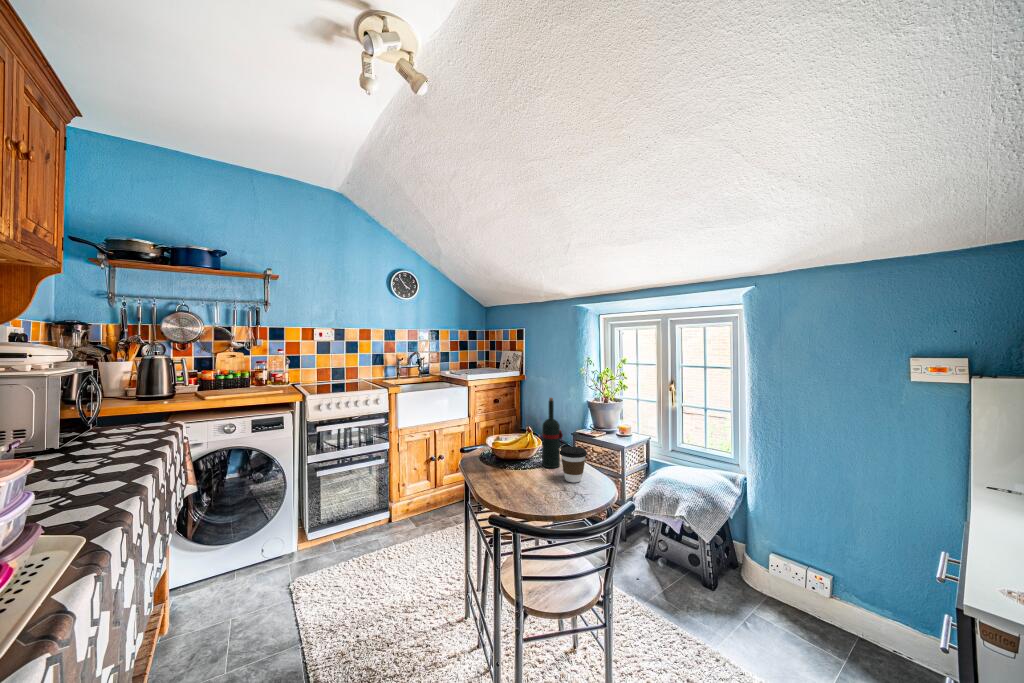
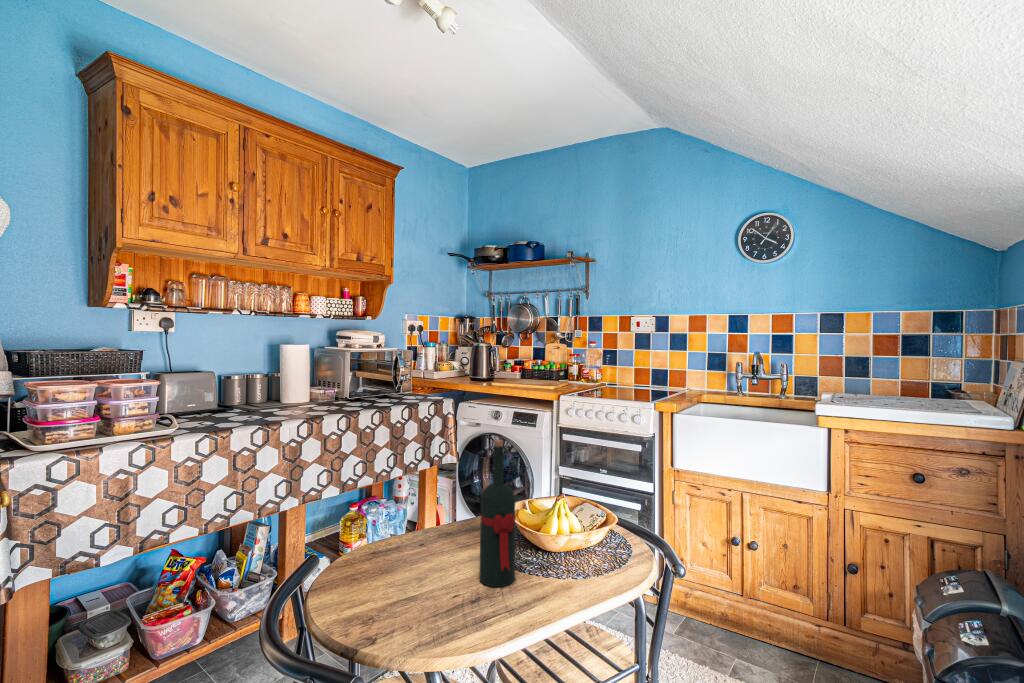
coffee cup: present [560,446,587,483] -> none [396,537,454,618]

